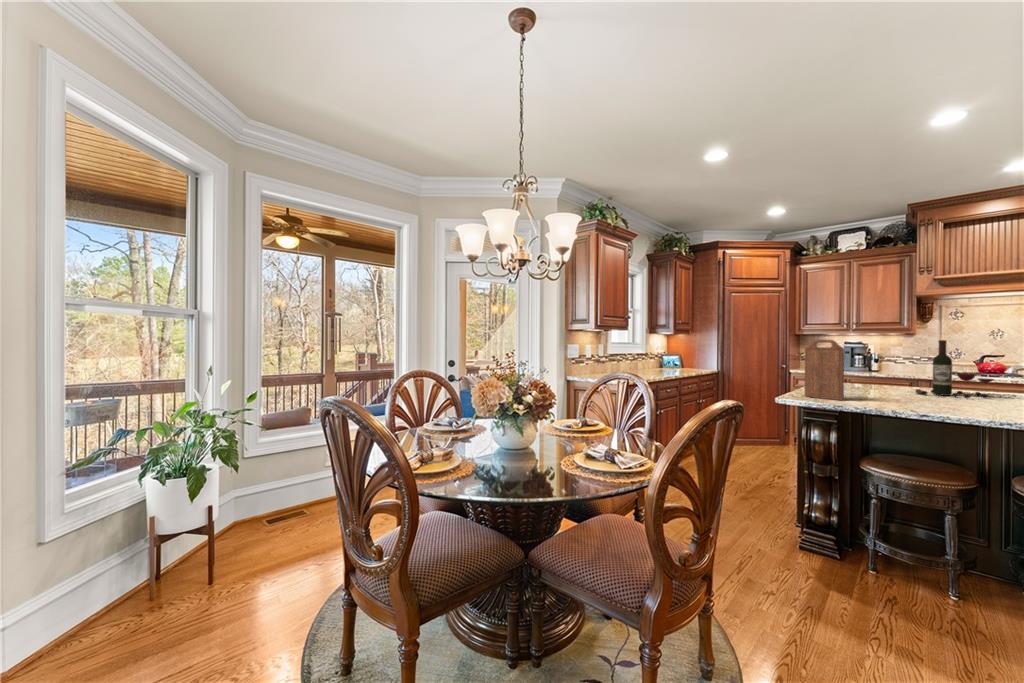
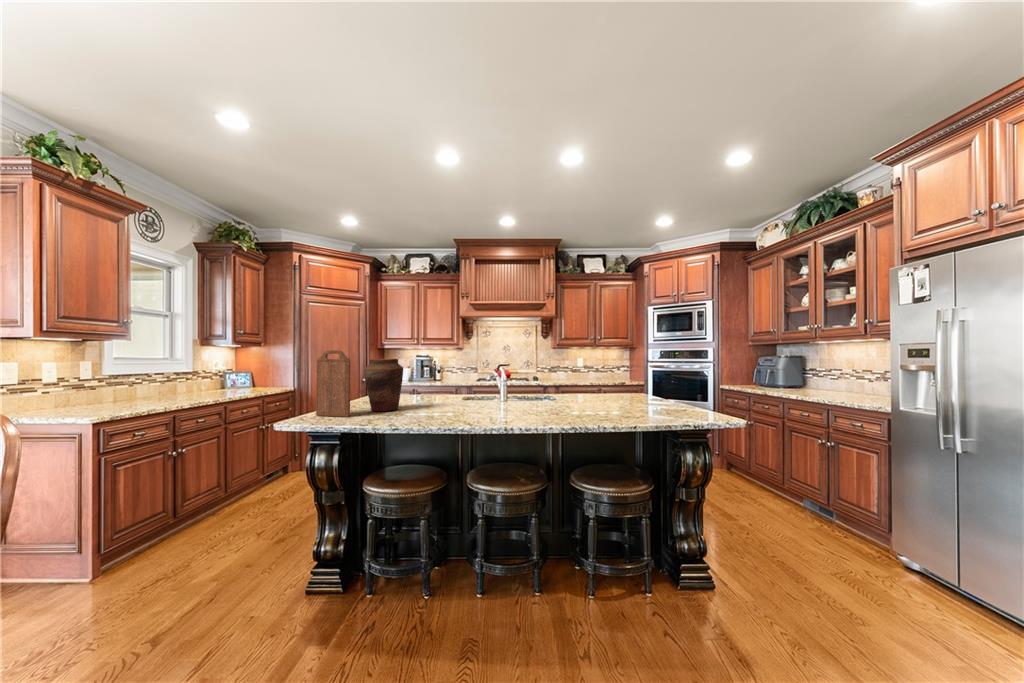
wine bottle: present [916,340,994,398] -> none [429,351,479,403]
vase: none [848,348,896,399] -> present [364,359,403,411]

